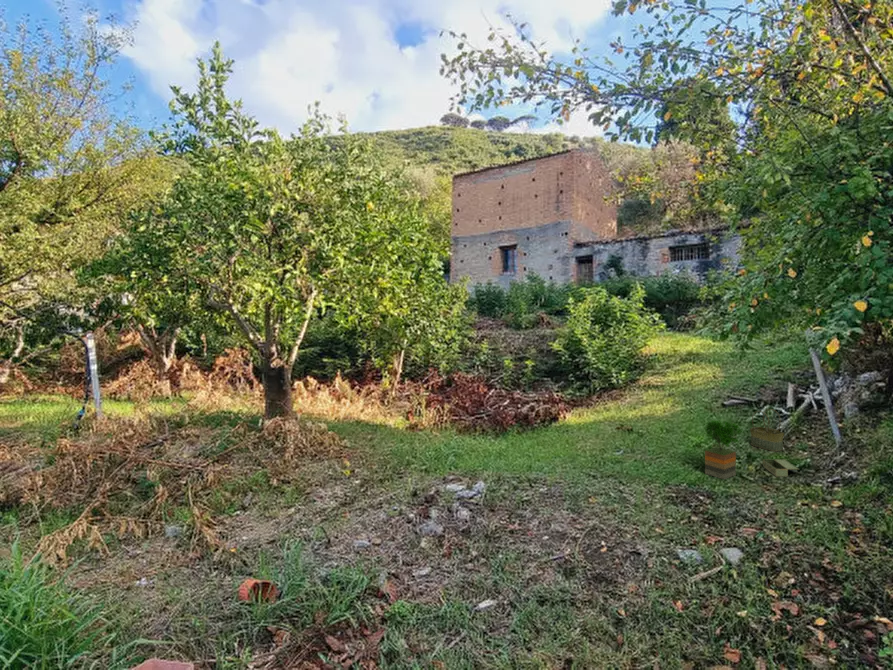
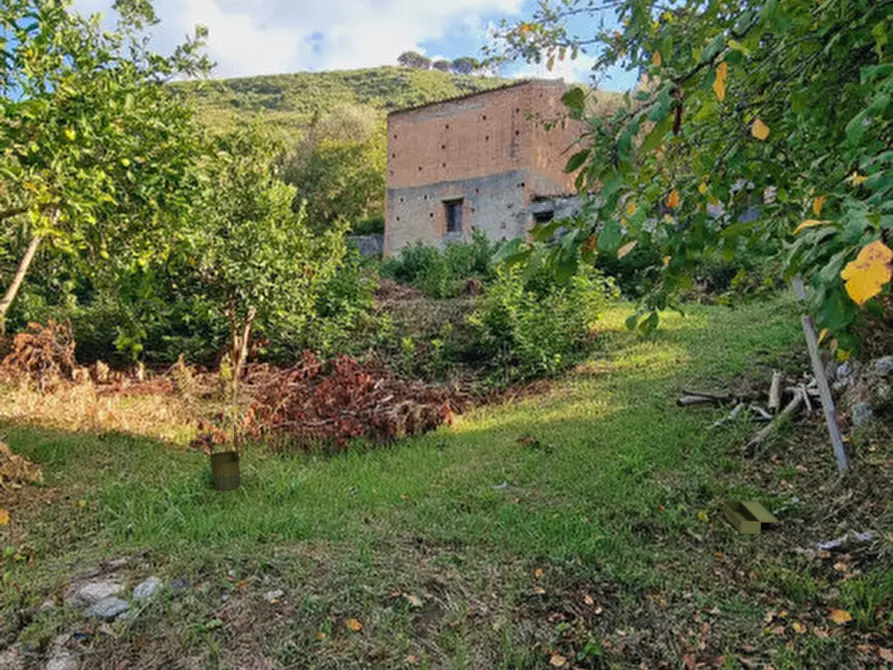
basket: present [750,409,784,451] -> present [208,425,240,491]
potted tree: present [705,421,742,479] -> none [624,437,690,541]

